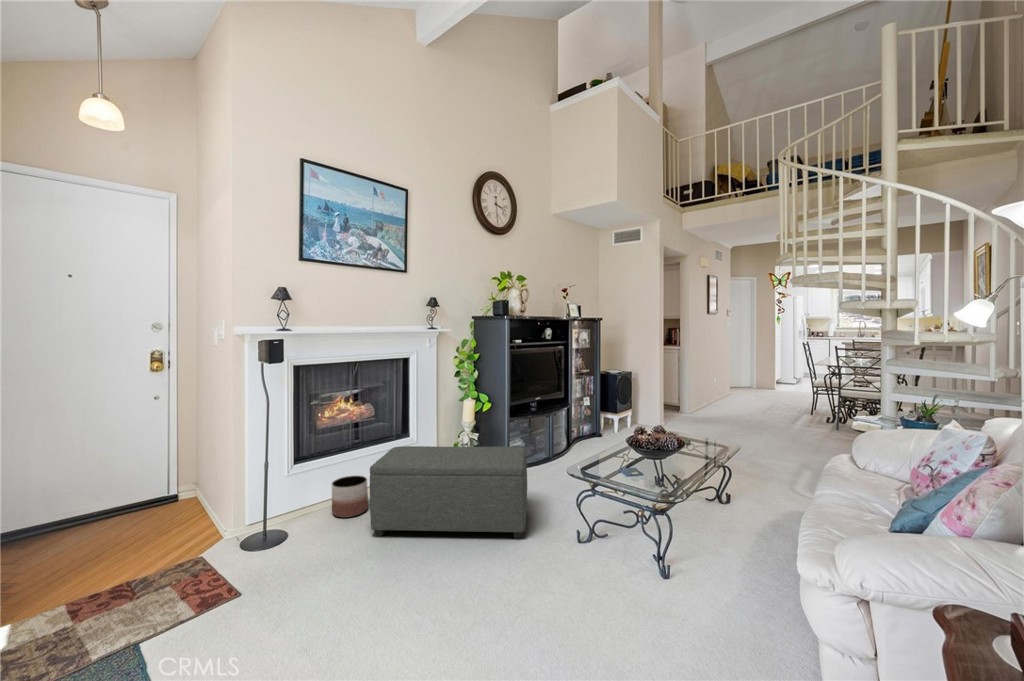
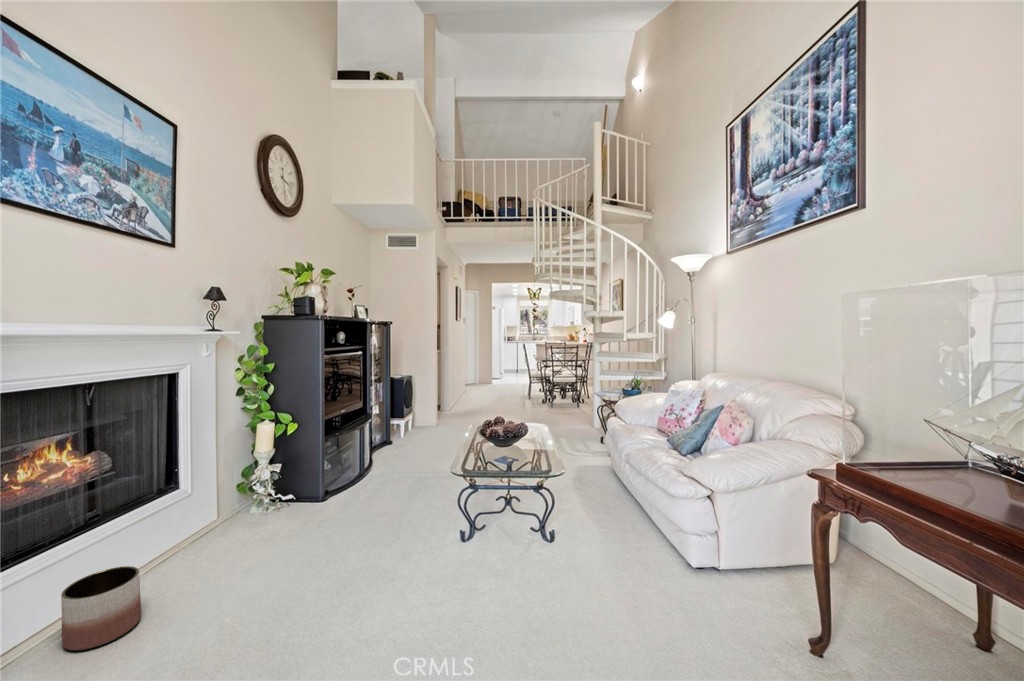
ottoman: present [370,446,527,539] -> none [186,466,414,646]

